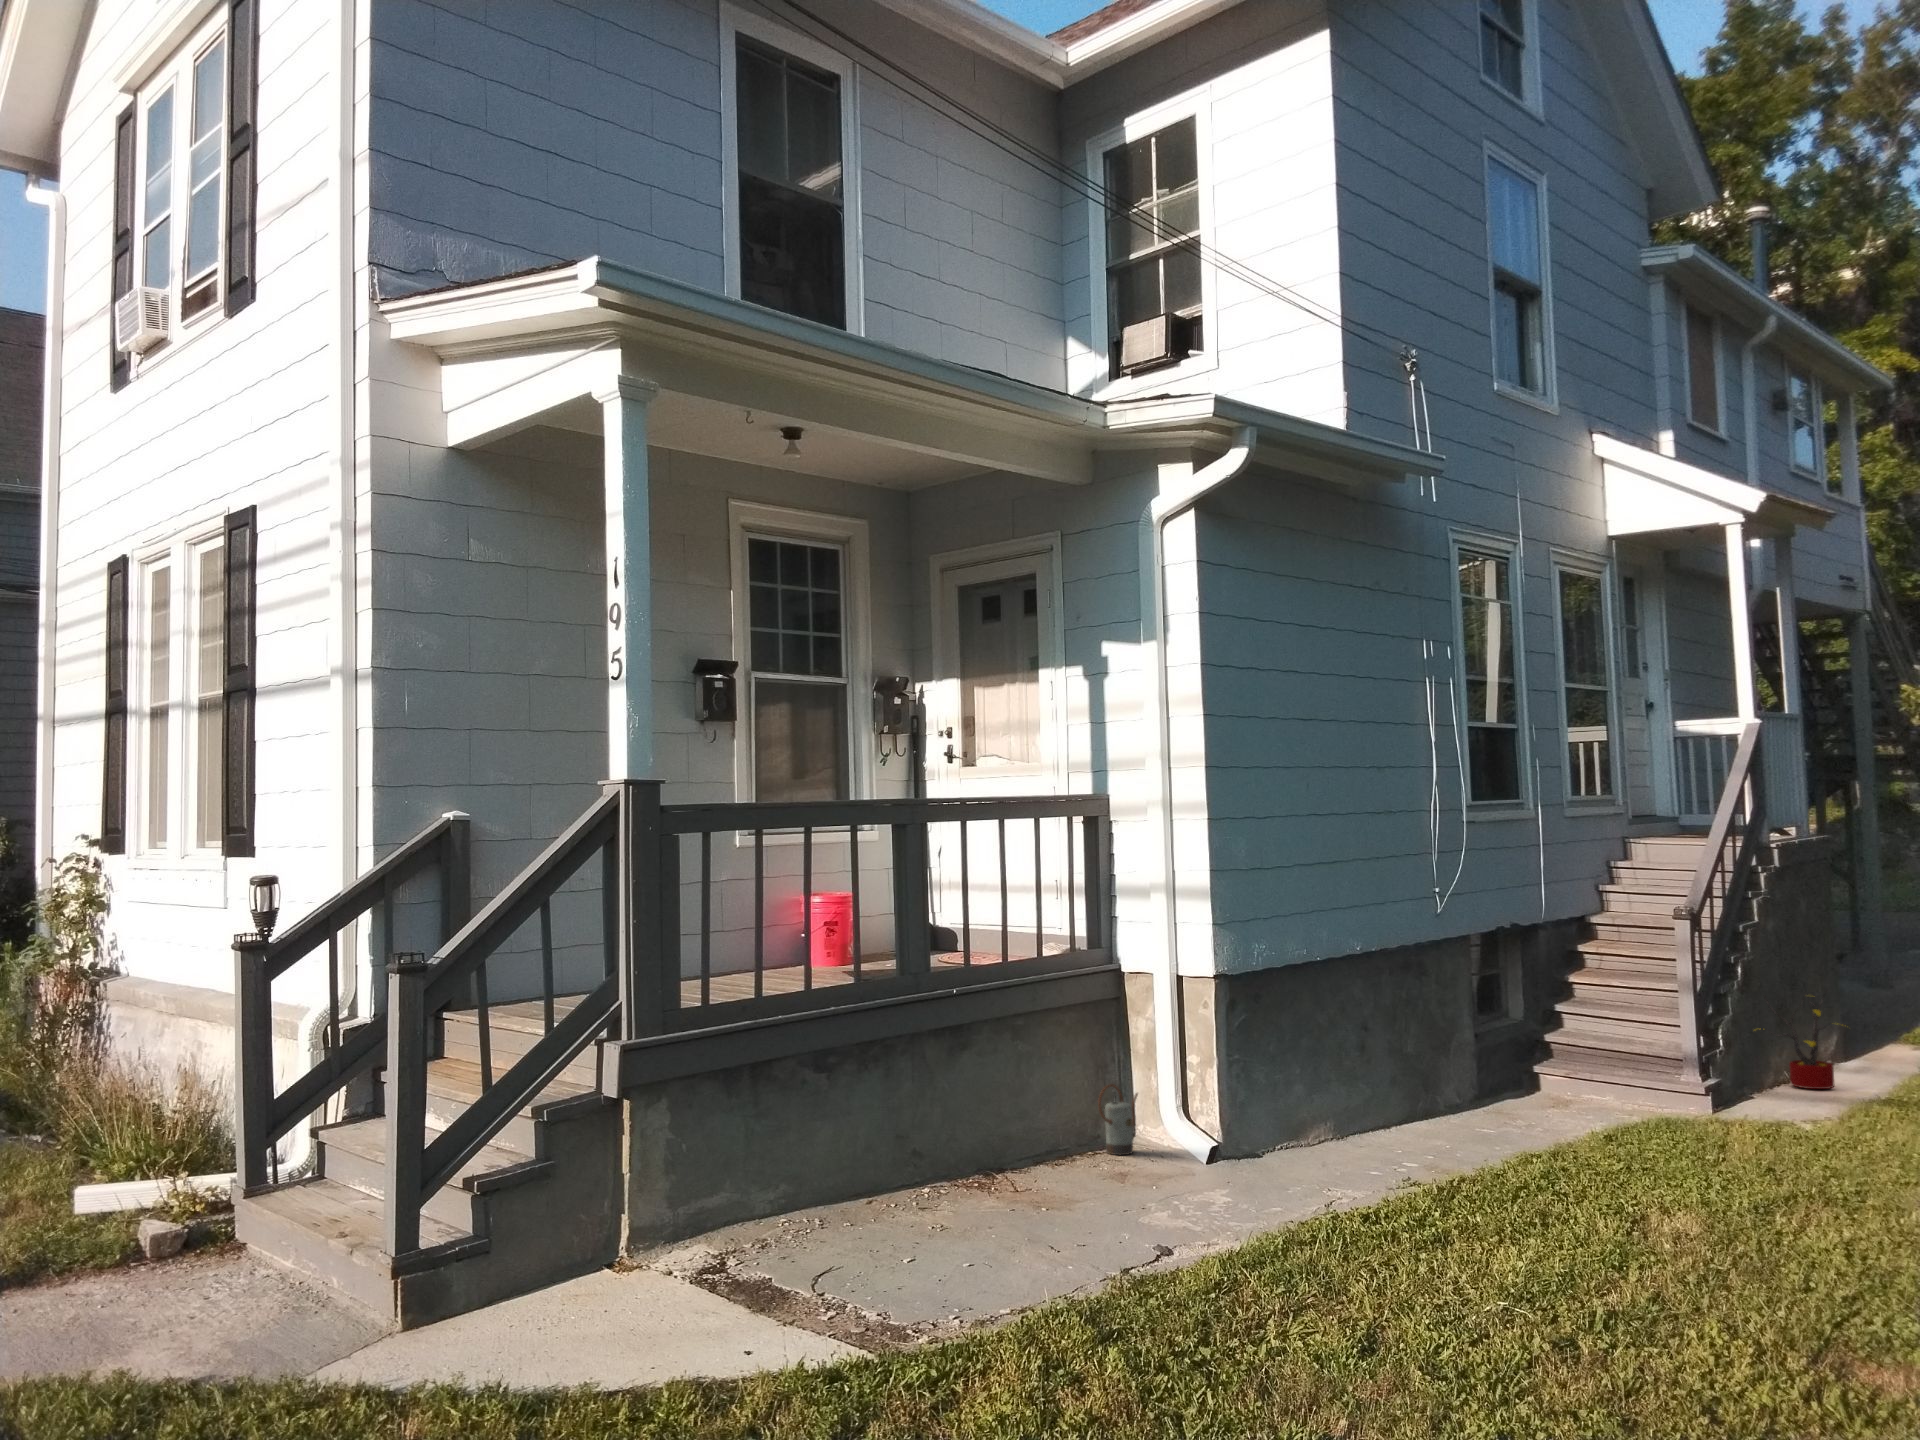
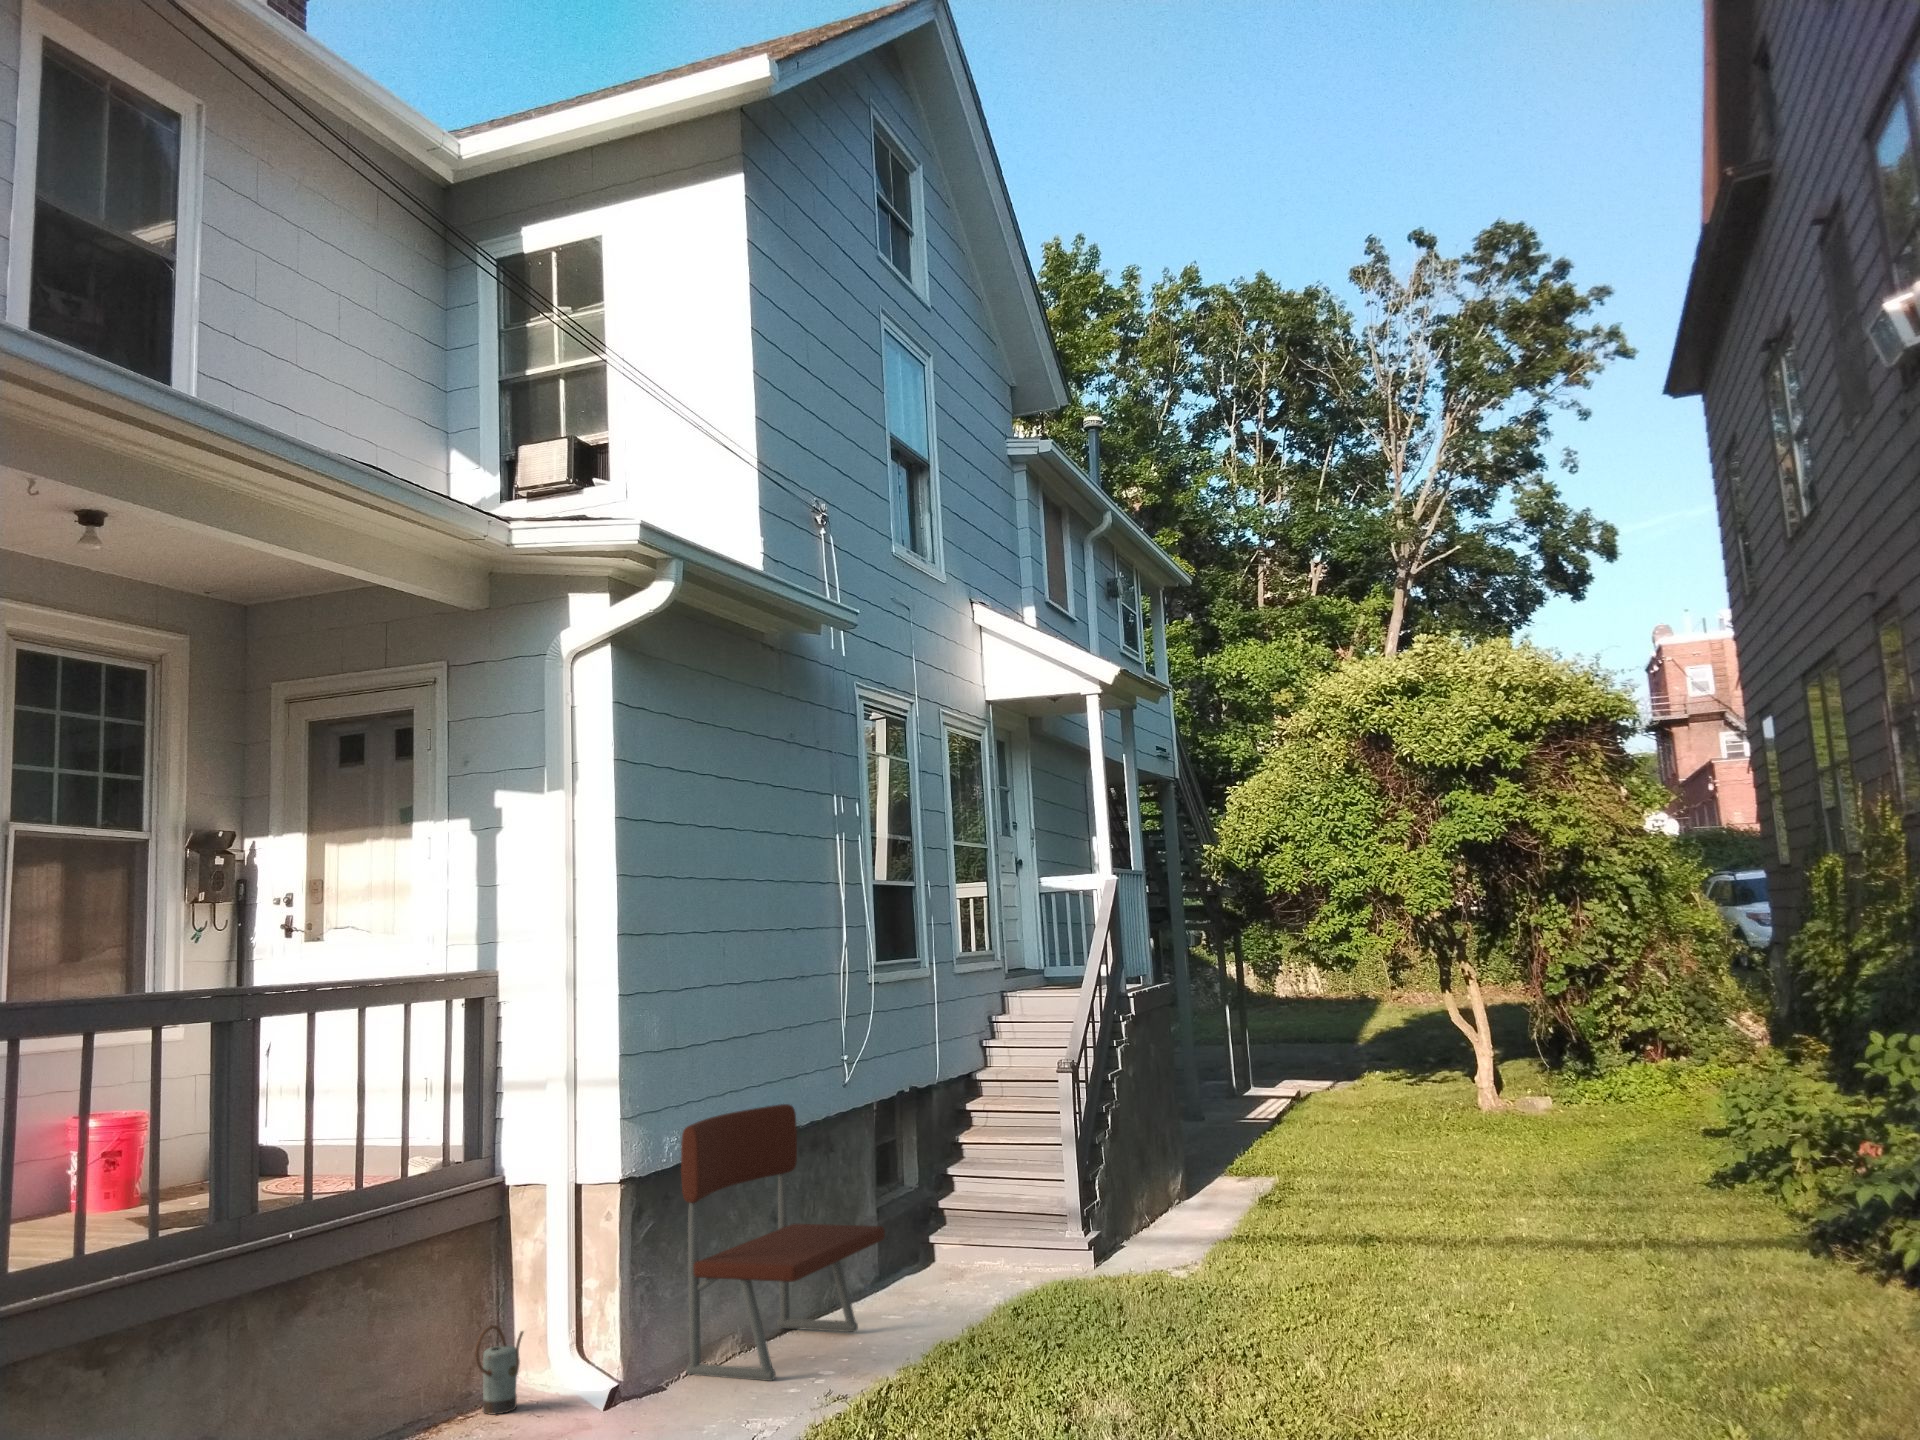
bench: none [1271,924,1468,1160] -> present [681,1104,885,1381]
decorative plant: present [1759,999,1843,1089] -> none [1125,1134,1206,1233]

